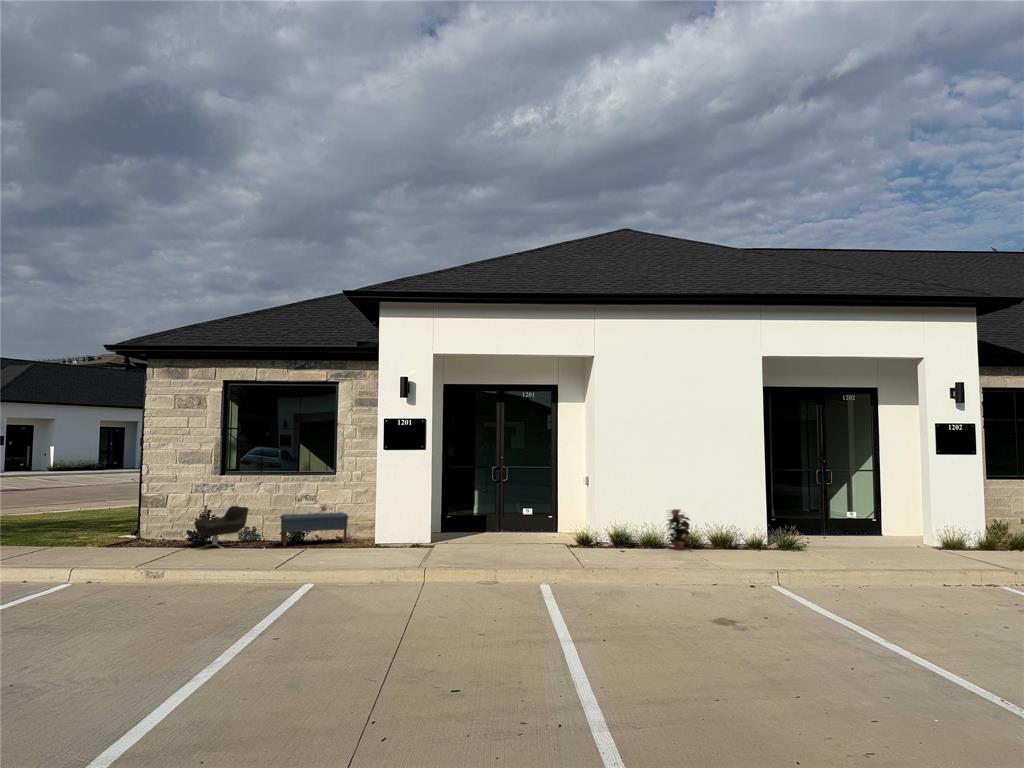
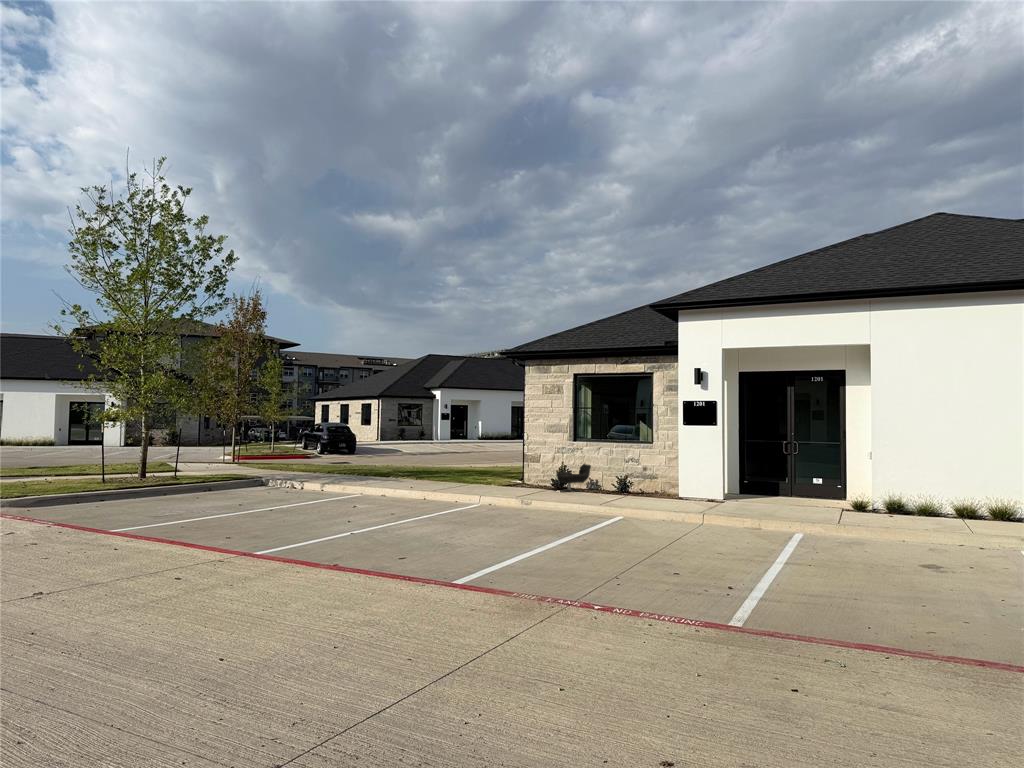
decorative plant: present [667,509,690,550] -> none [937,483,969,520]
bench: present [281,512,348,547] -> none [613,471,662,495]

